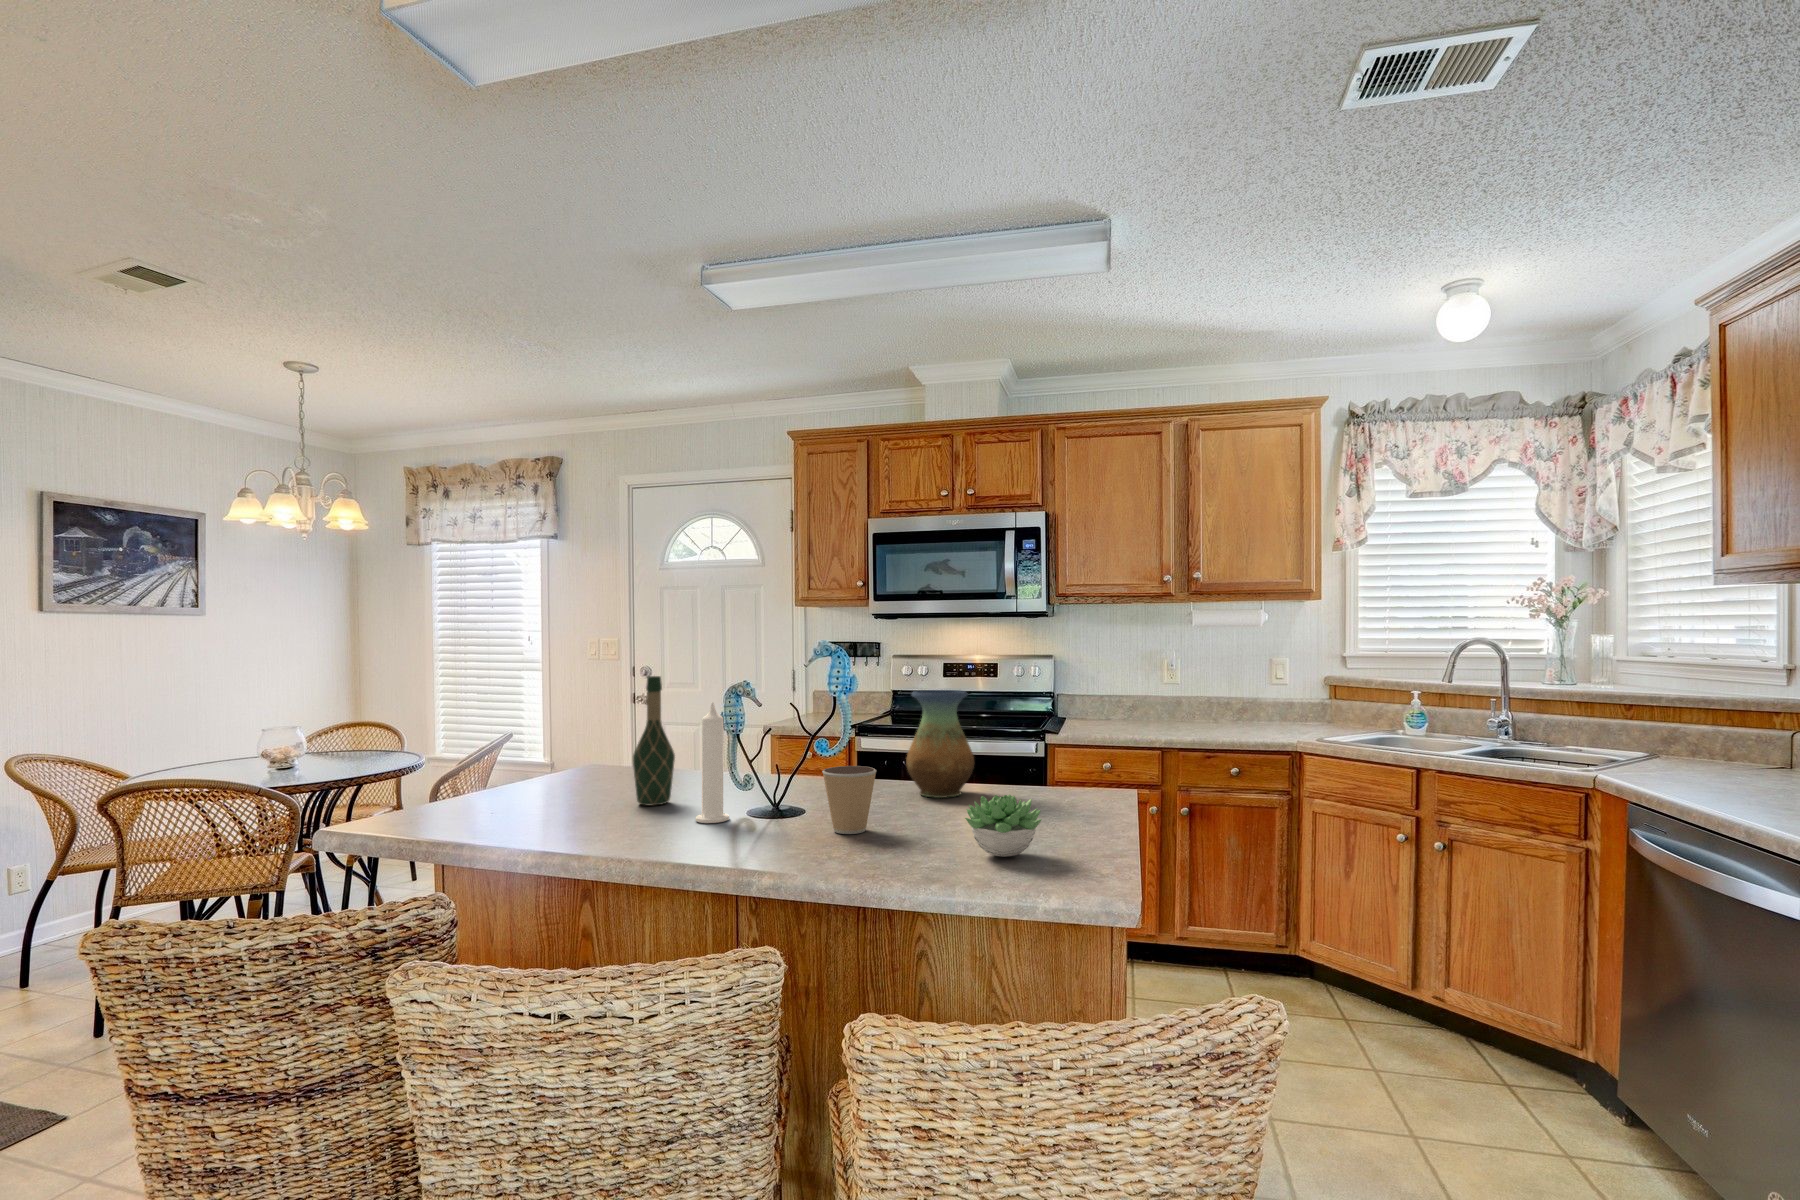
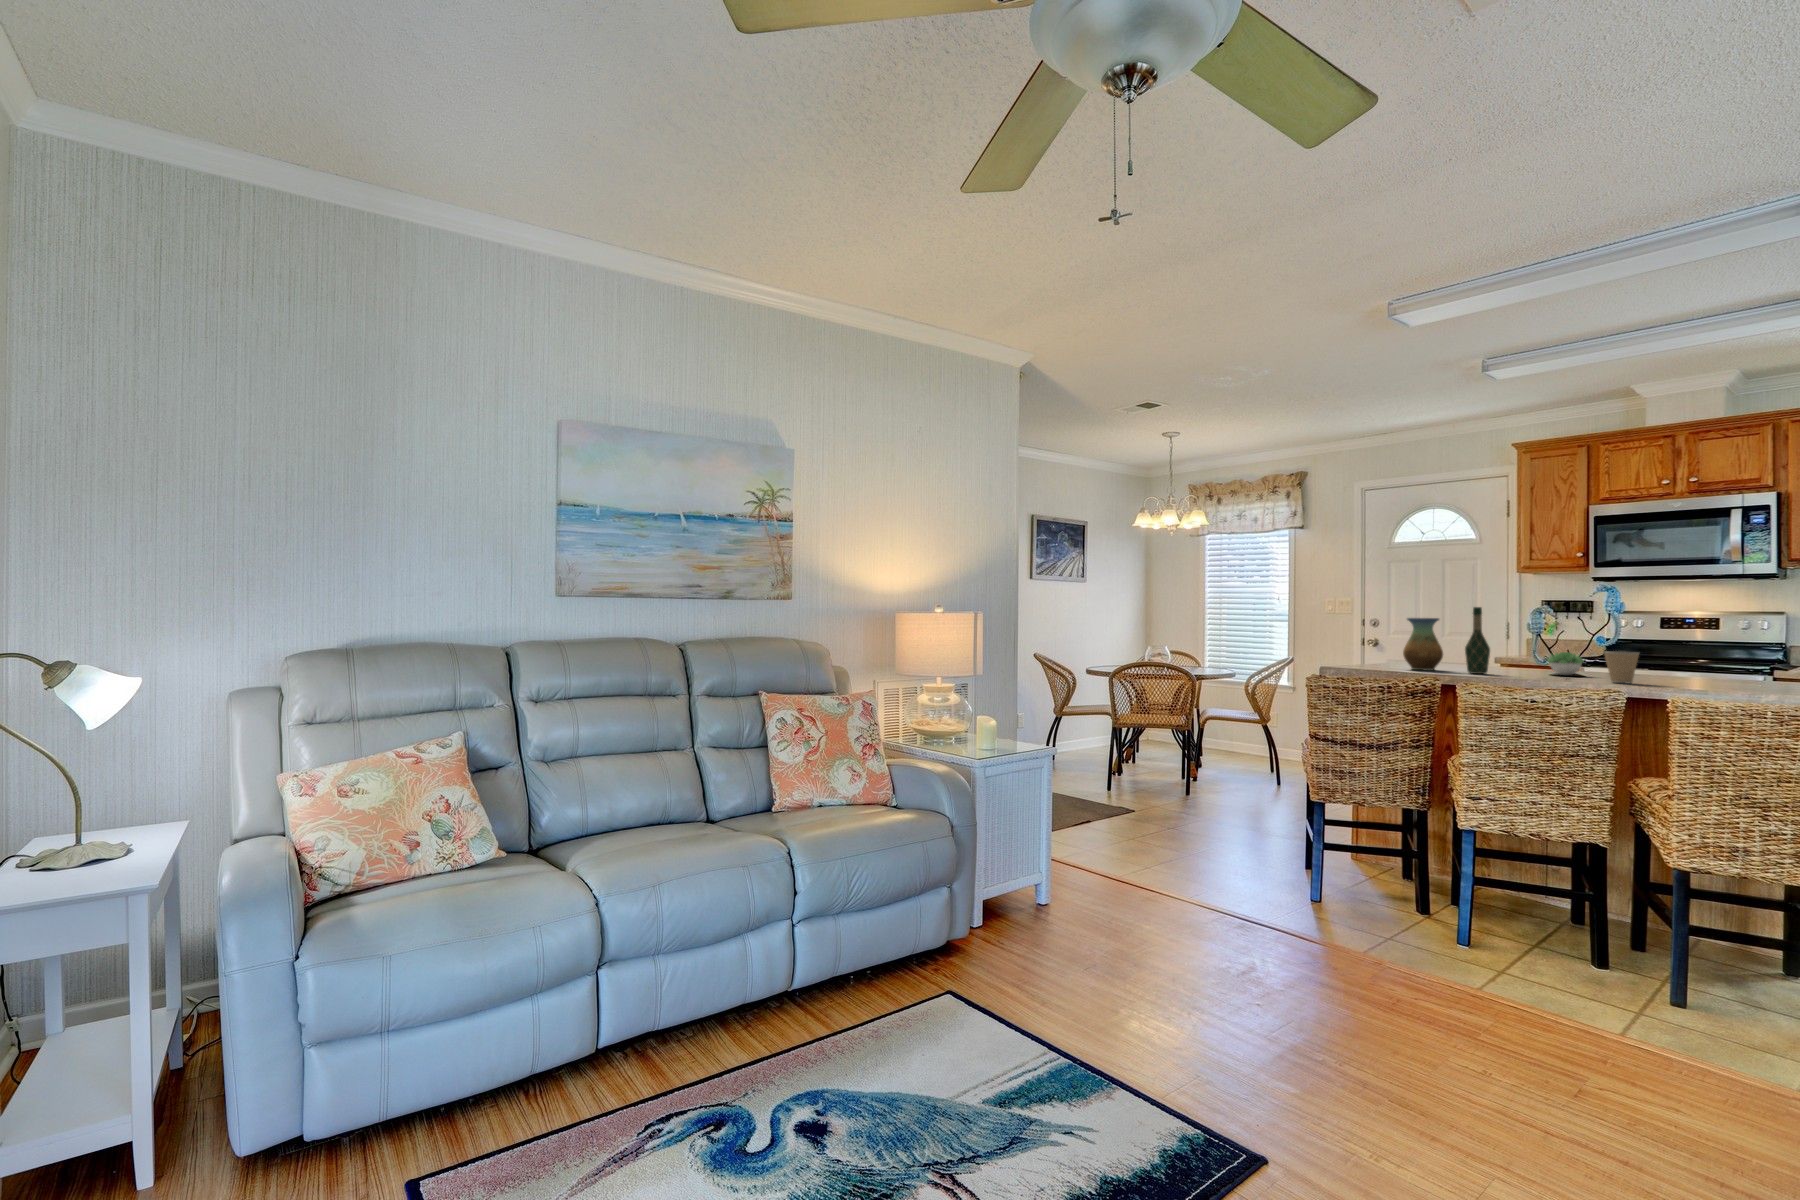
vase: present [906,690,974,798] -> present [1403,618,1443,670]
candle: present [696,702,729,823] -> none [1516,618,1537,678]
succulent plant: present [965,795,1042,857] -> present [1547,652,1584,675]

